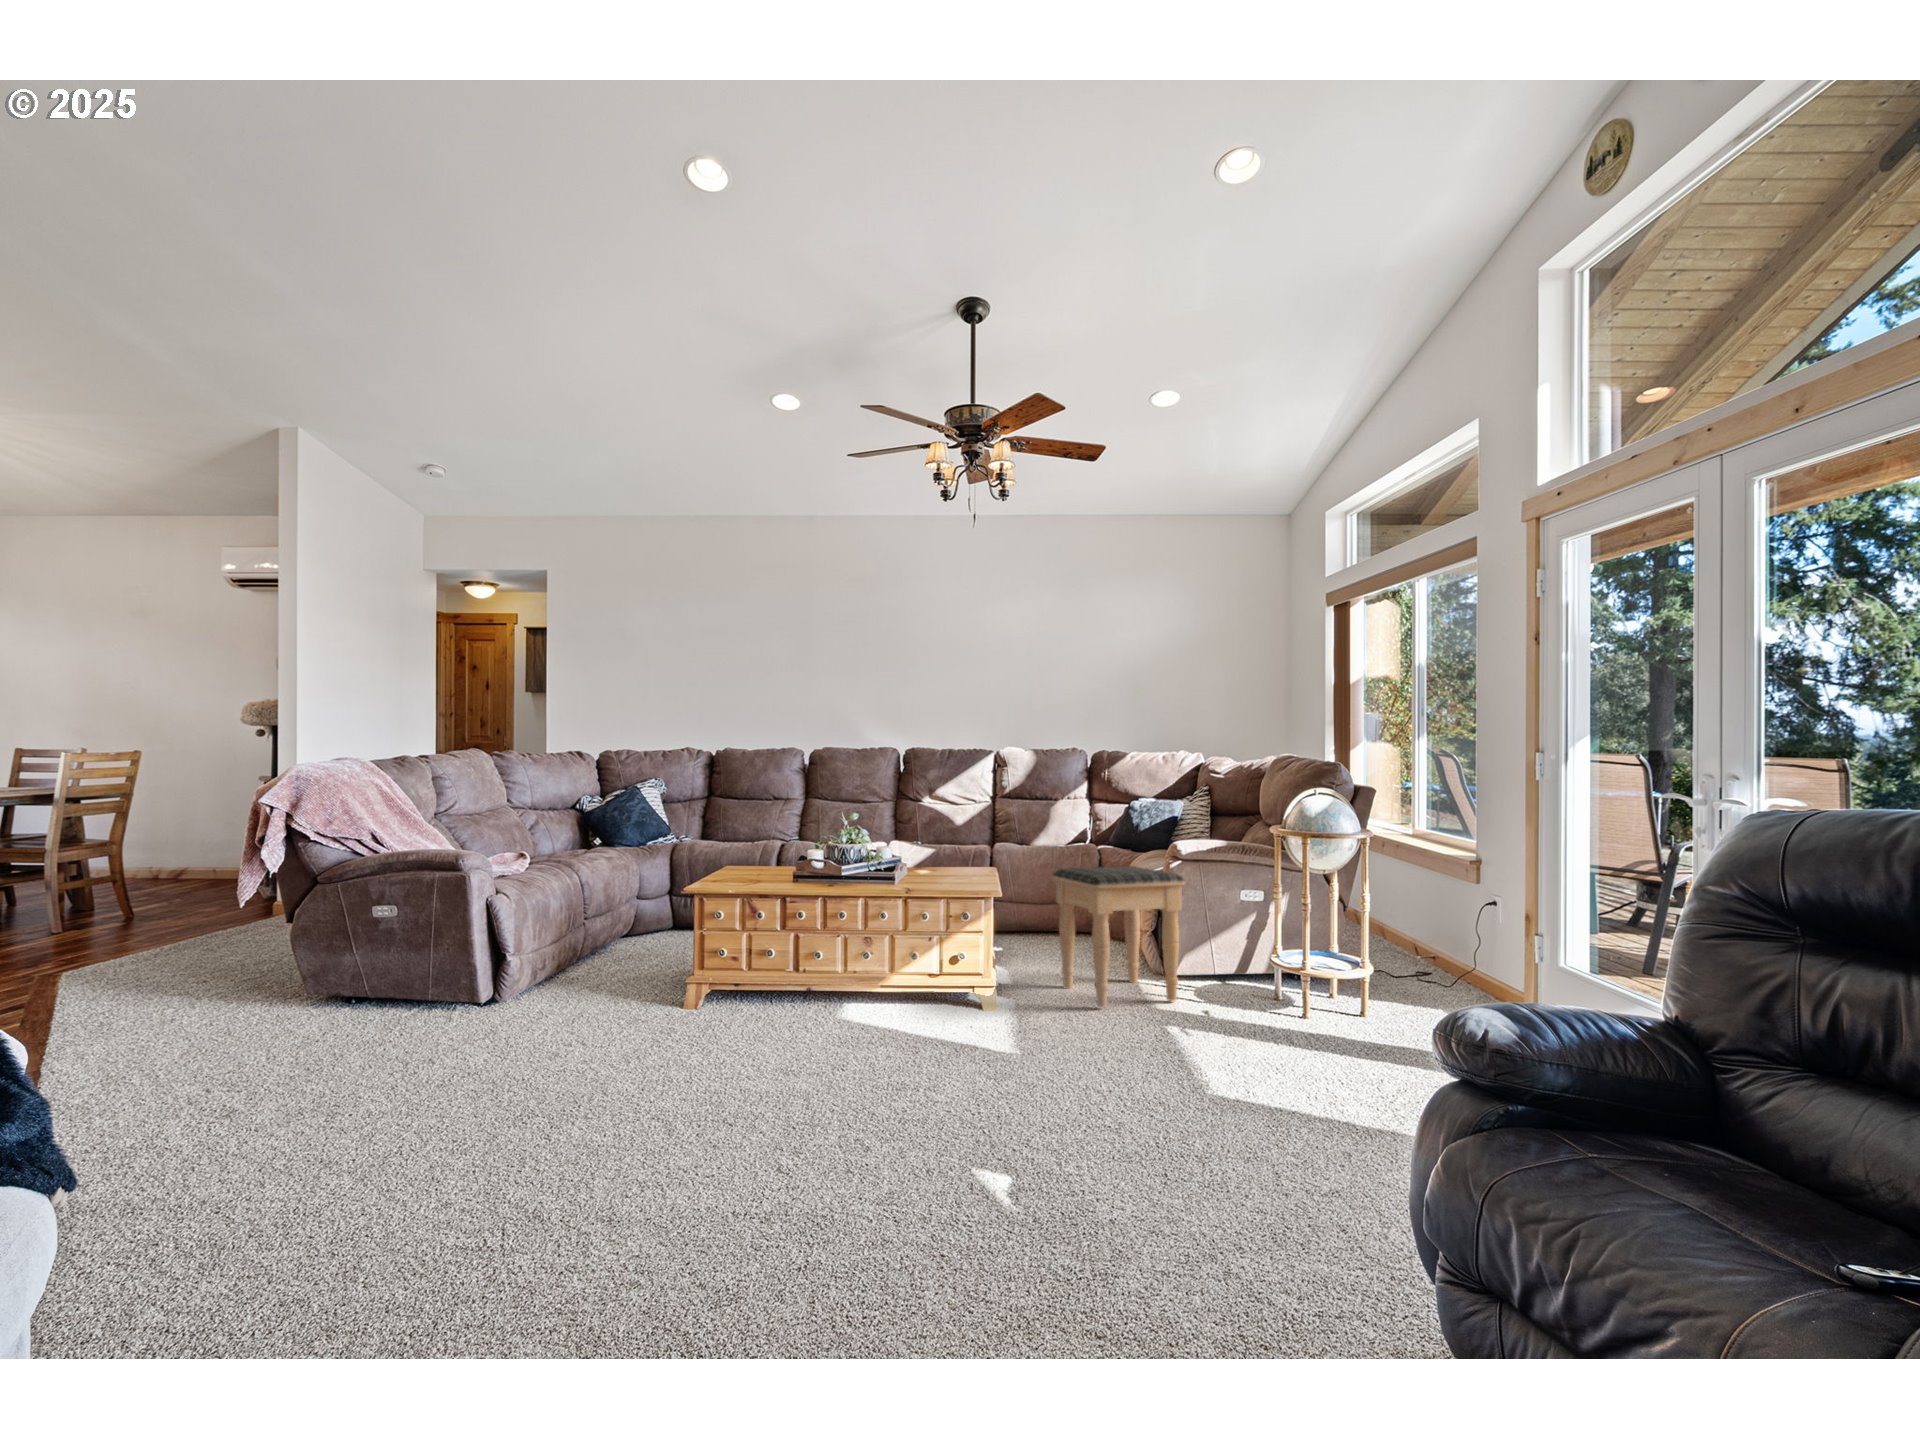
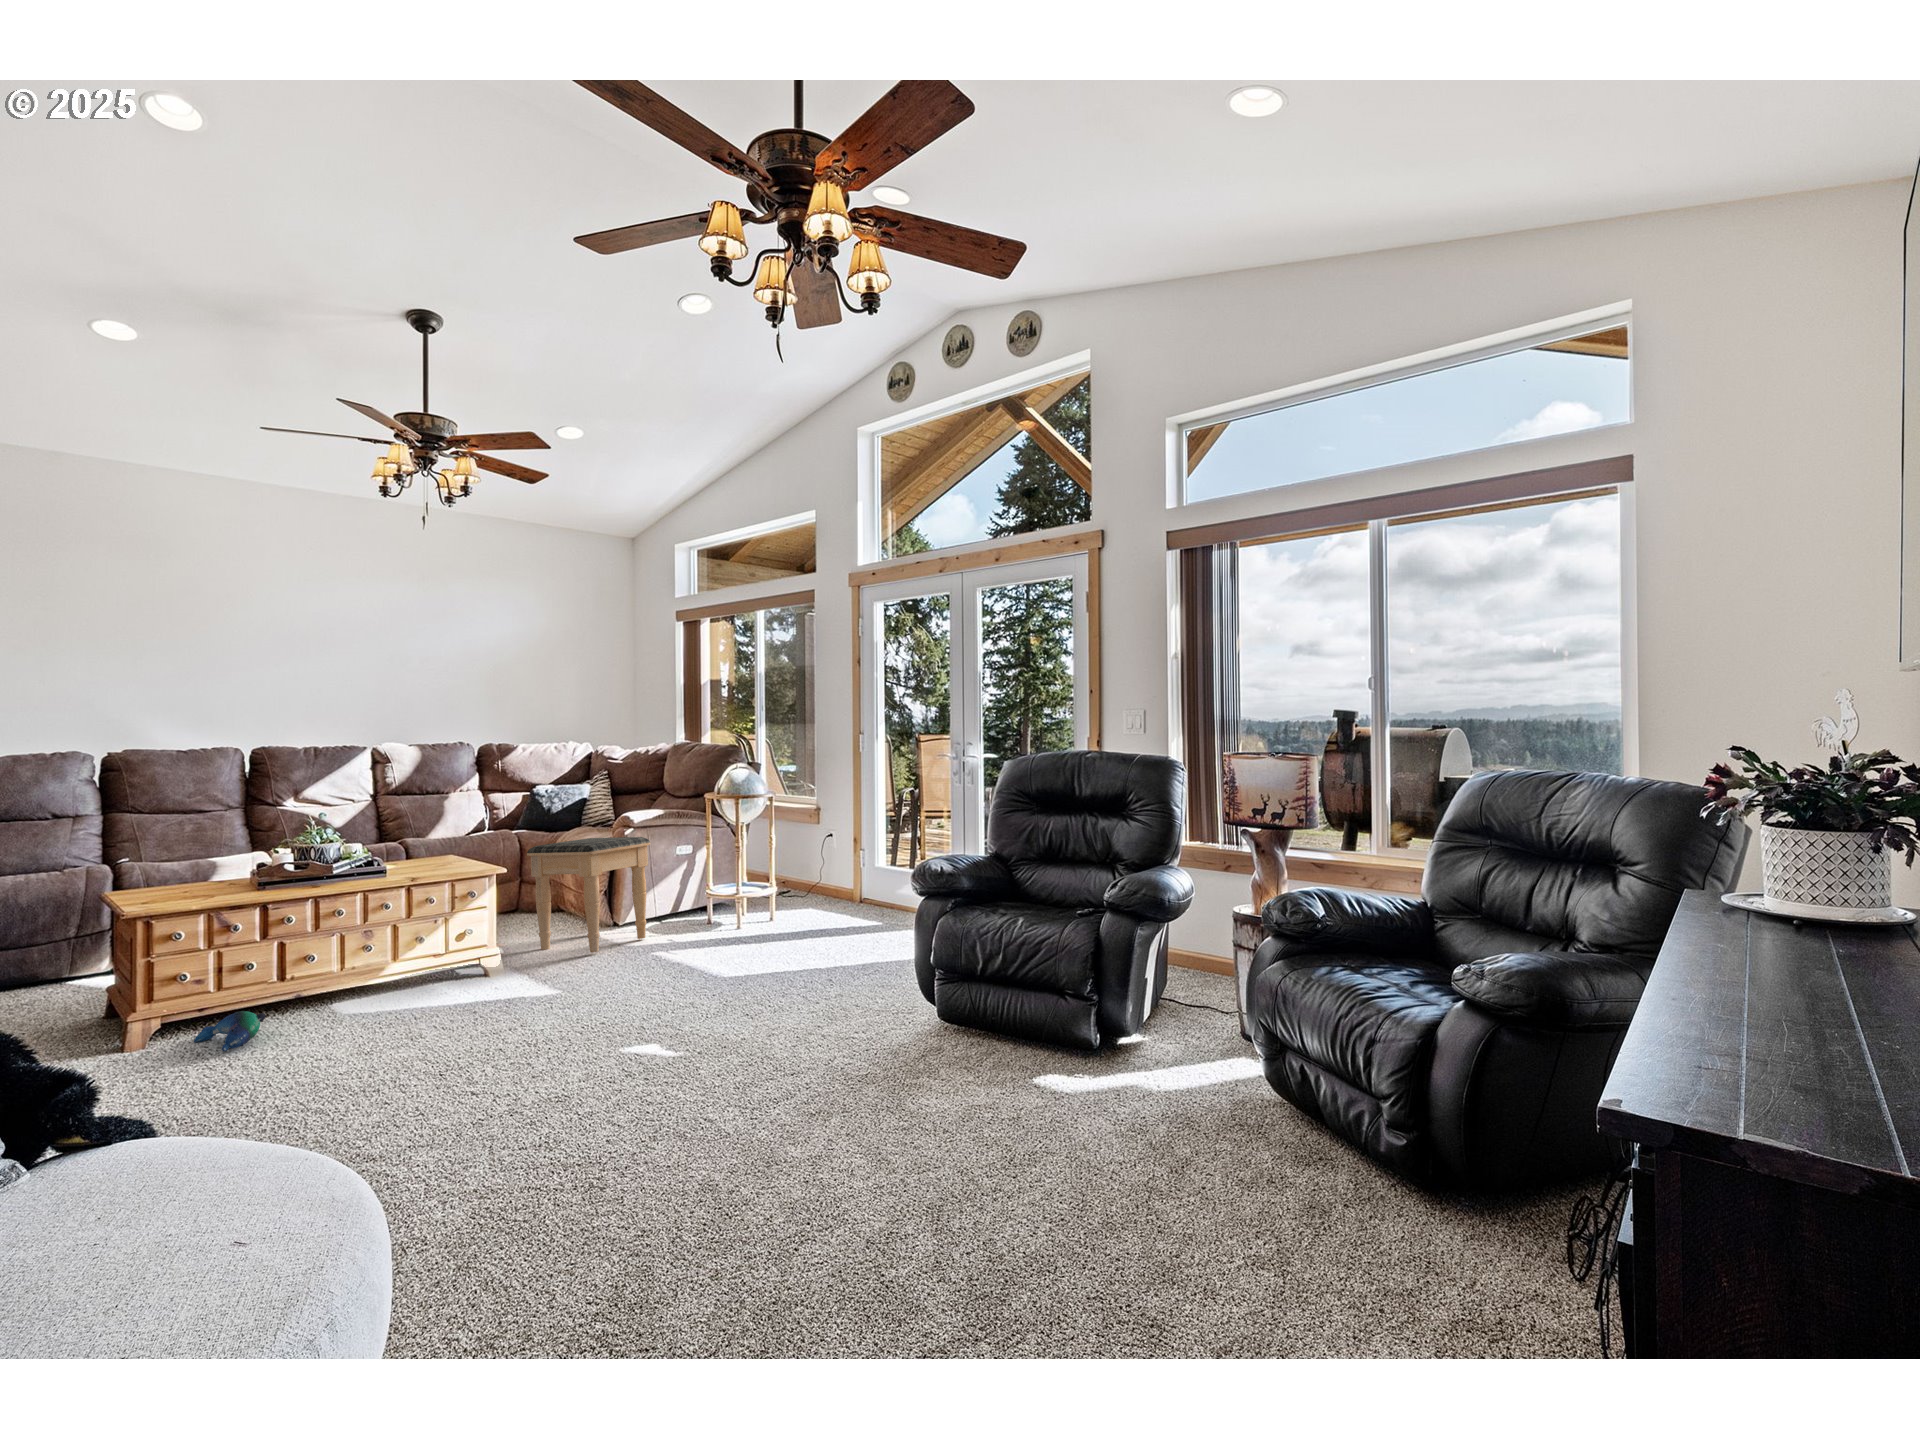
plush toy: none [705,996,754,1033] -> present [194,1011,265,1051]

